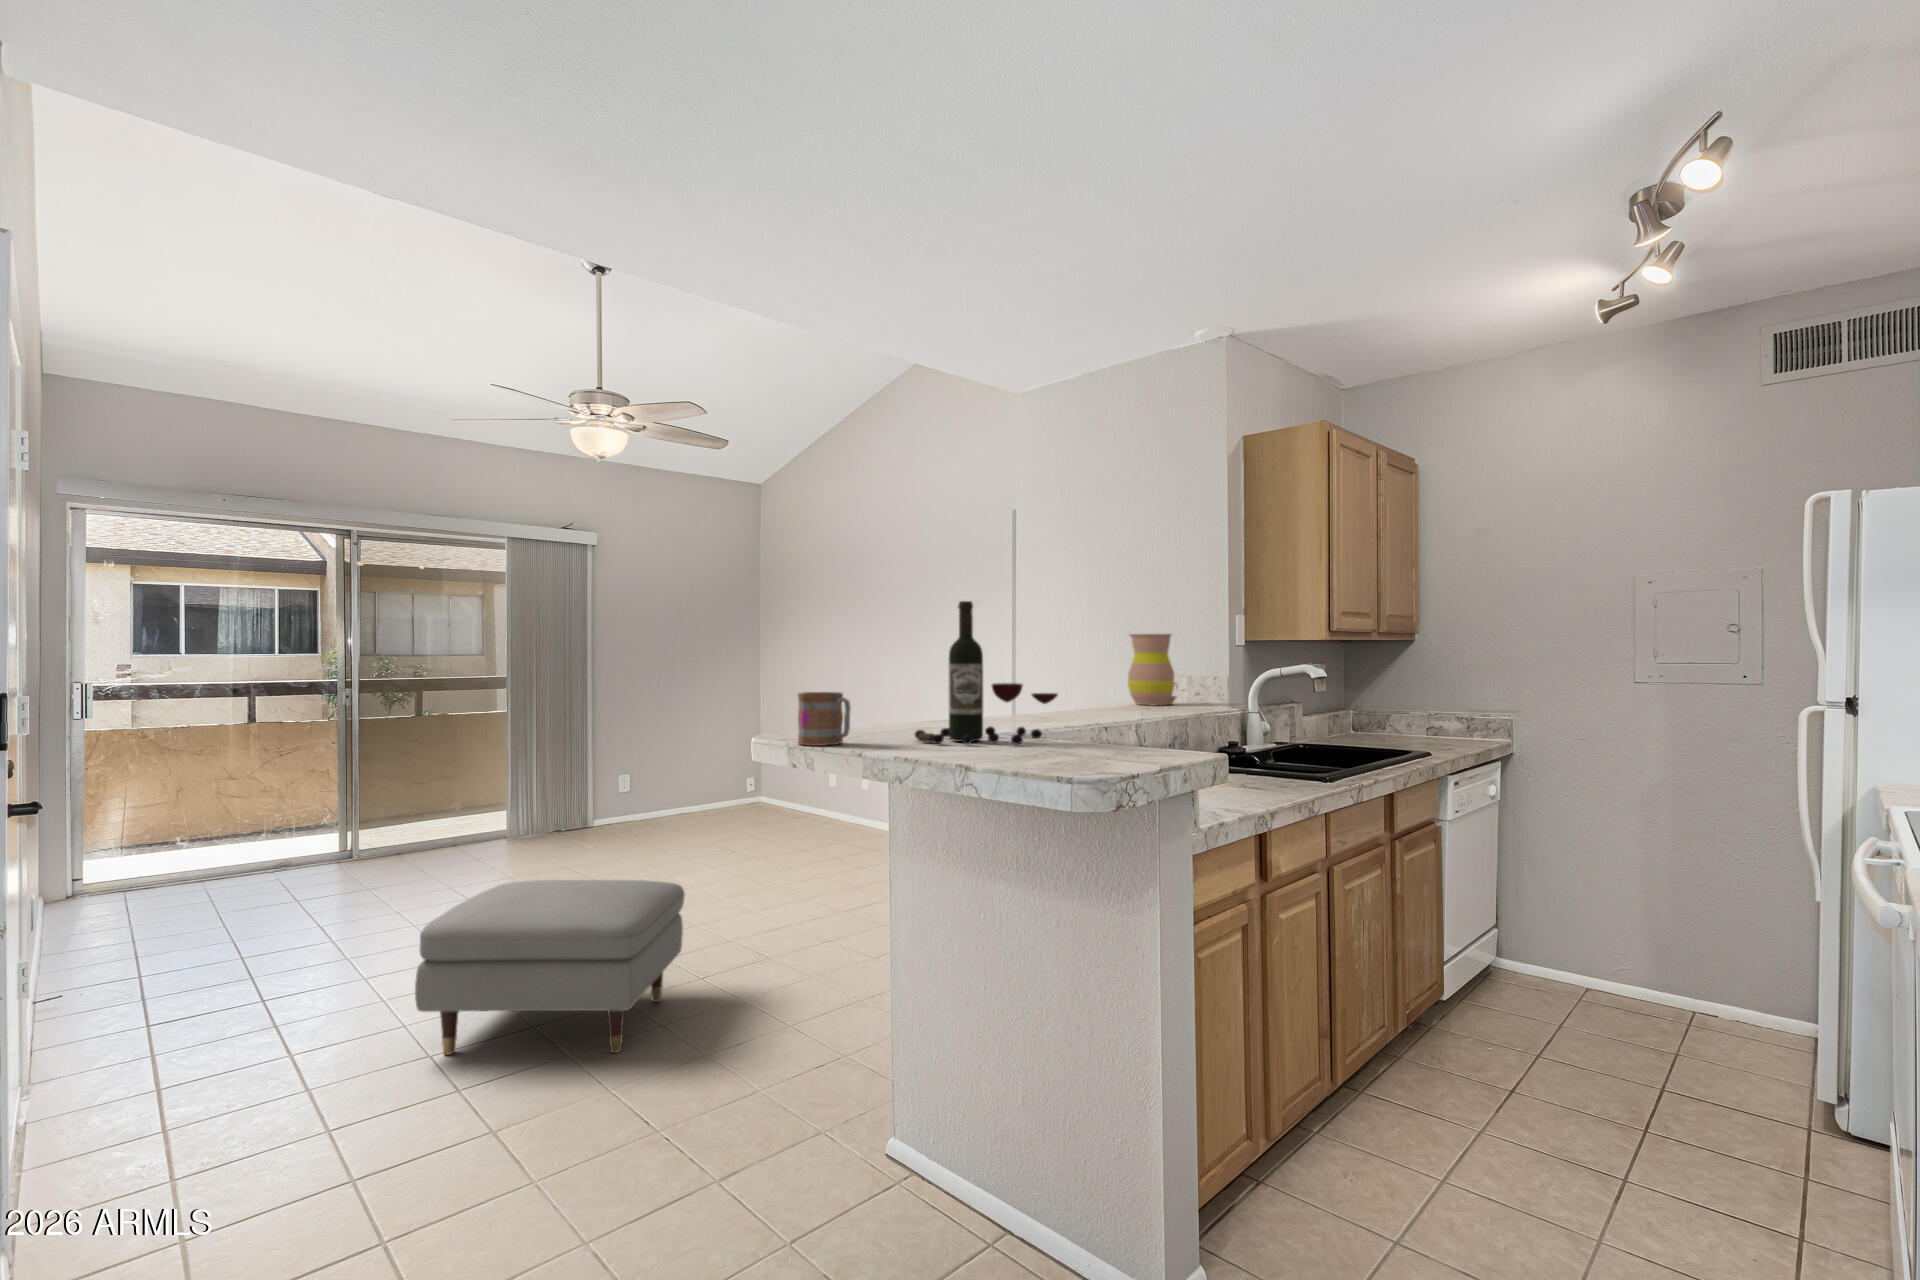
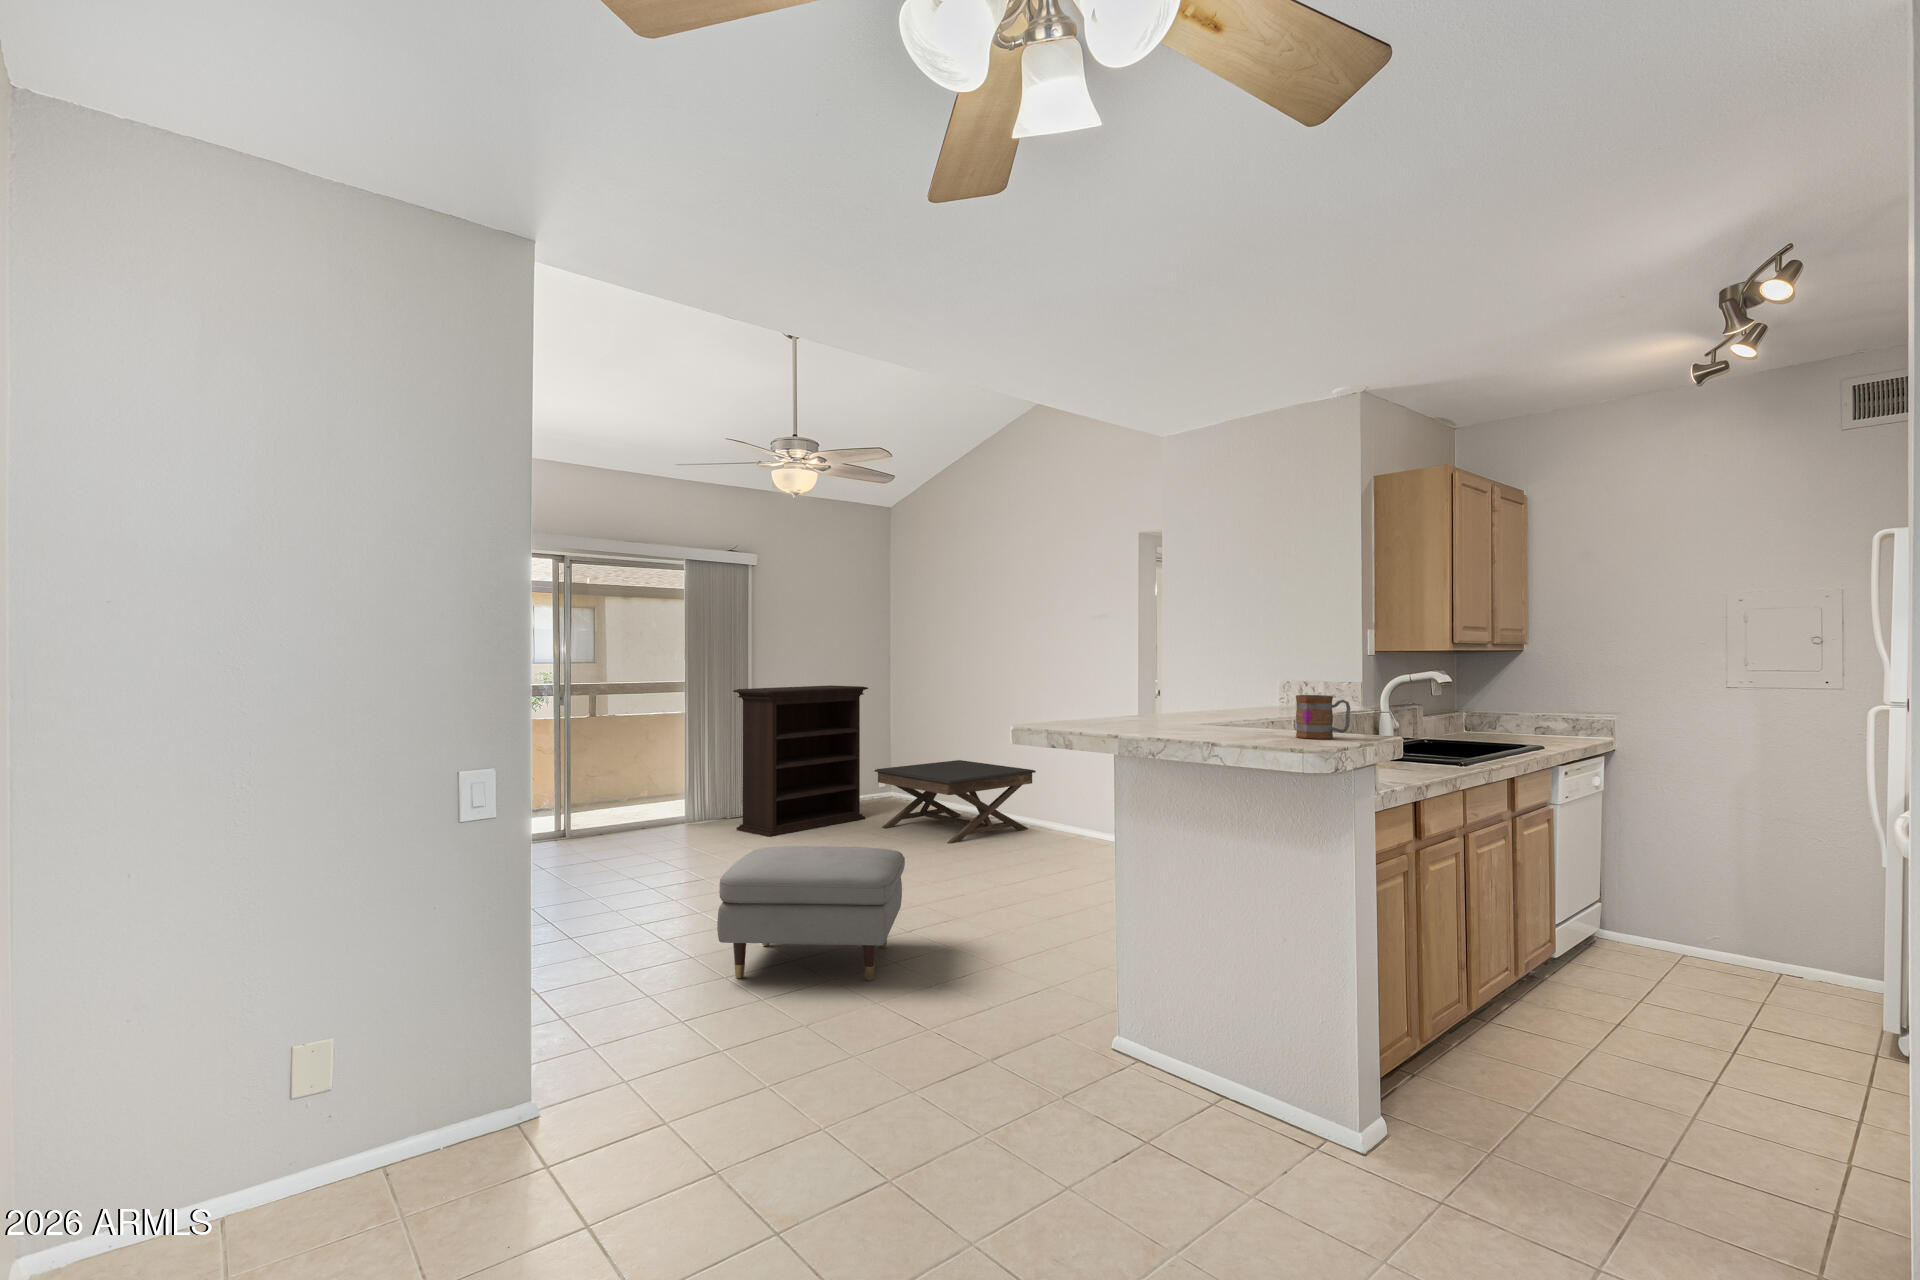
wine bottle: present [915,601,1058,745] -> none [1143,623,1260,732]
vase: present [1128,634,1177,705] -> none [1269,645,1317,706]
bookshelf: none [561,682,723,853] -> present [733,685,868,837]
mug: present [798,692,851,746] -> present [1296,695,1350,739]
coffee table: none [724,763,904,858] -> present [874,760,1036,844]

